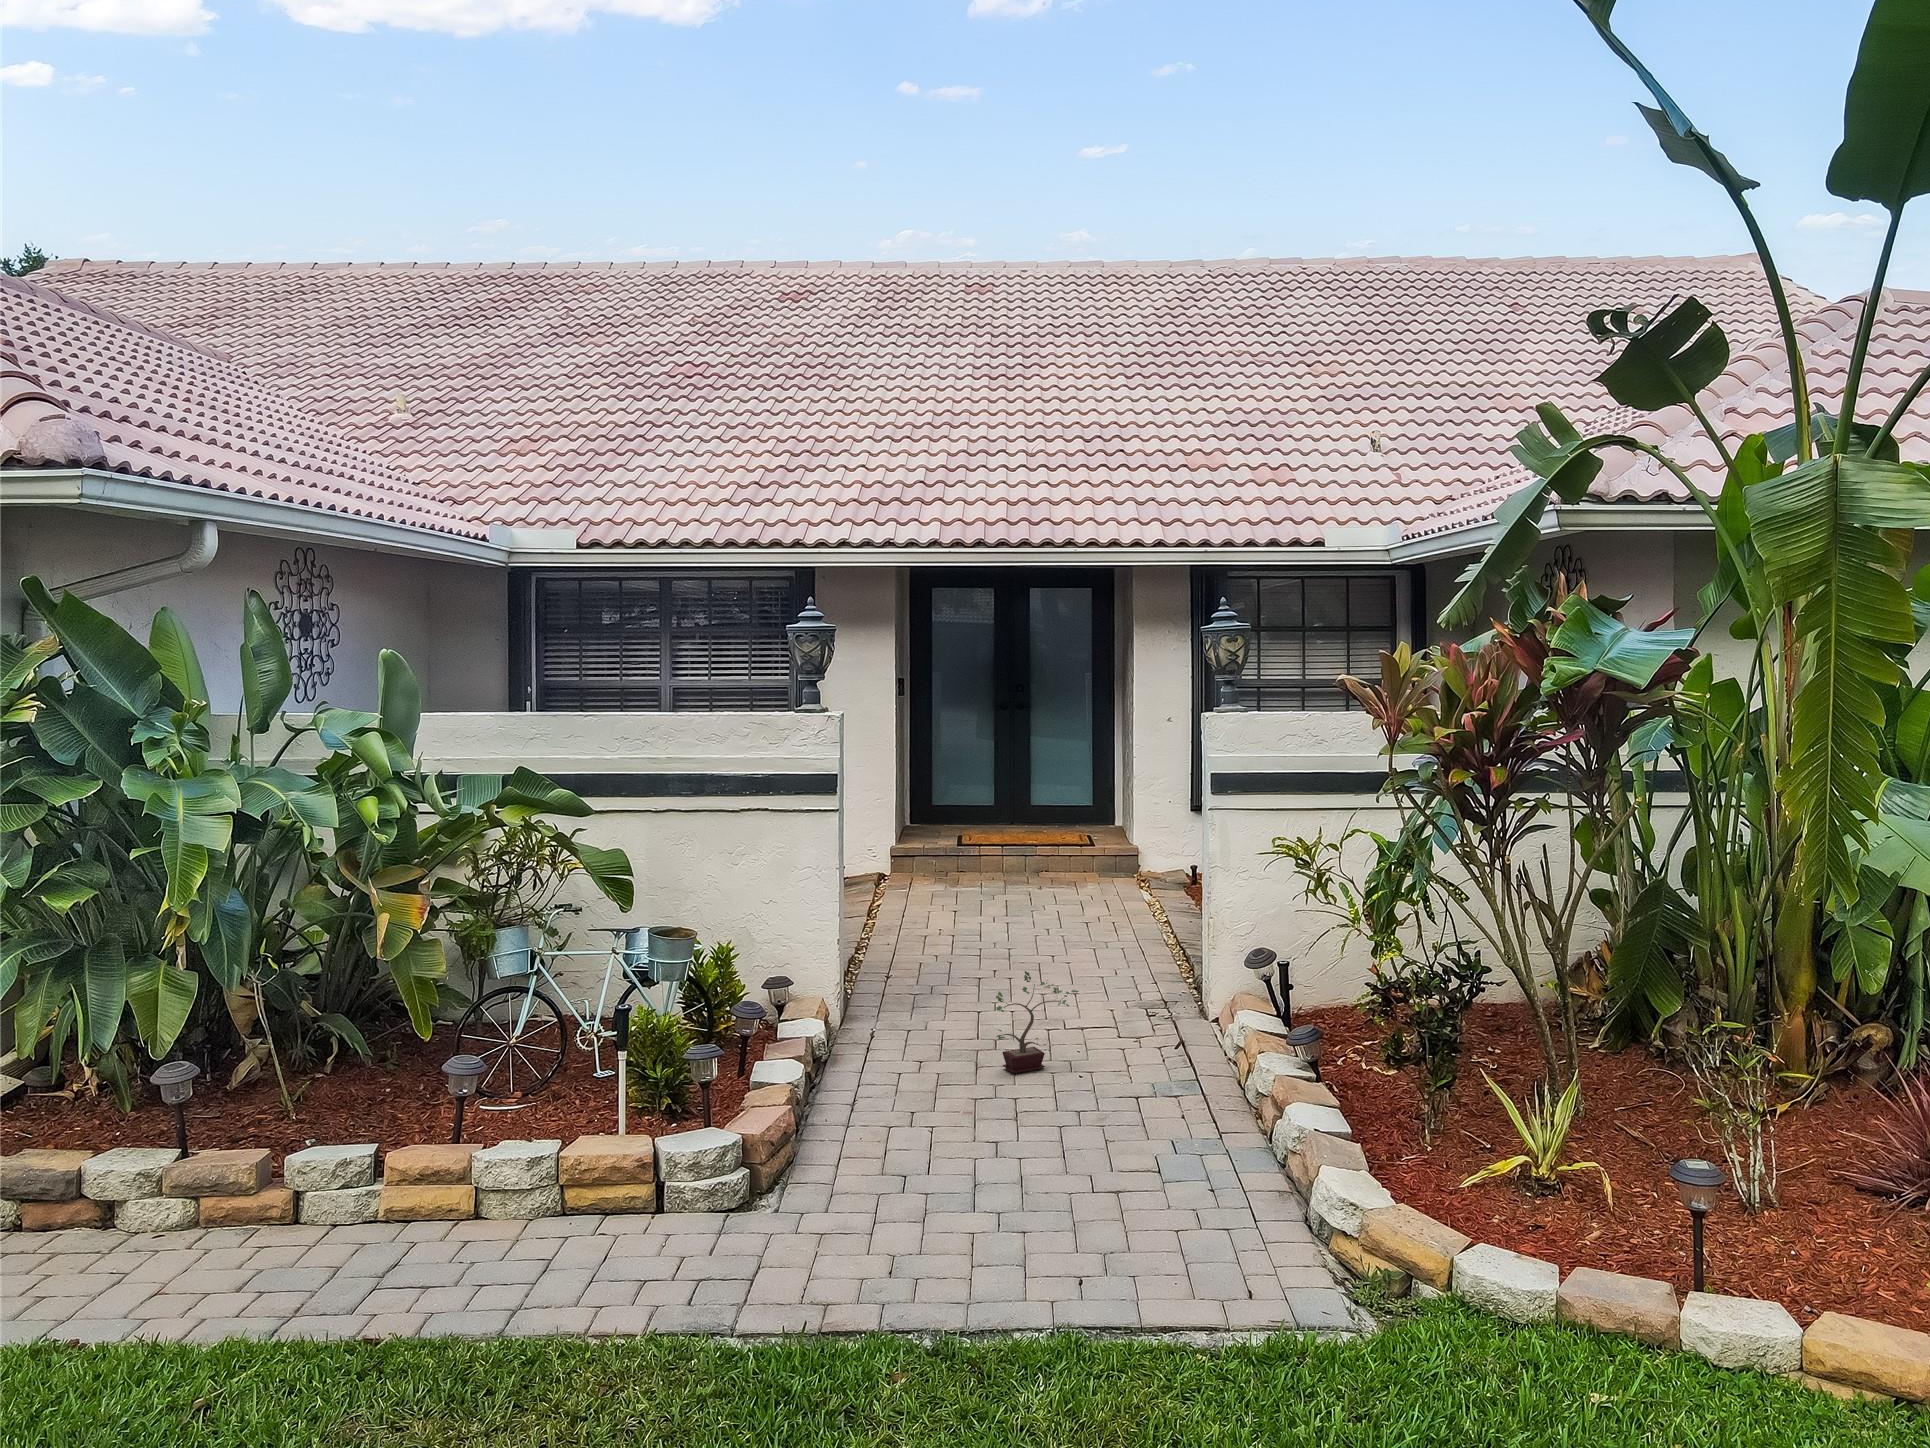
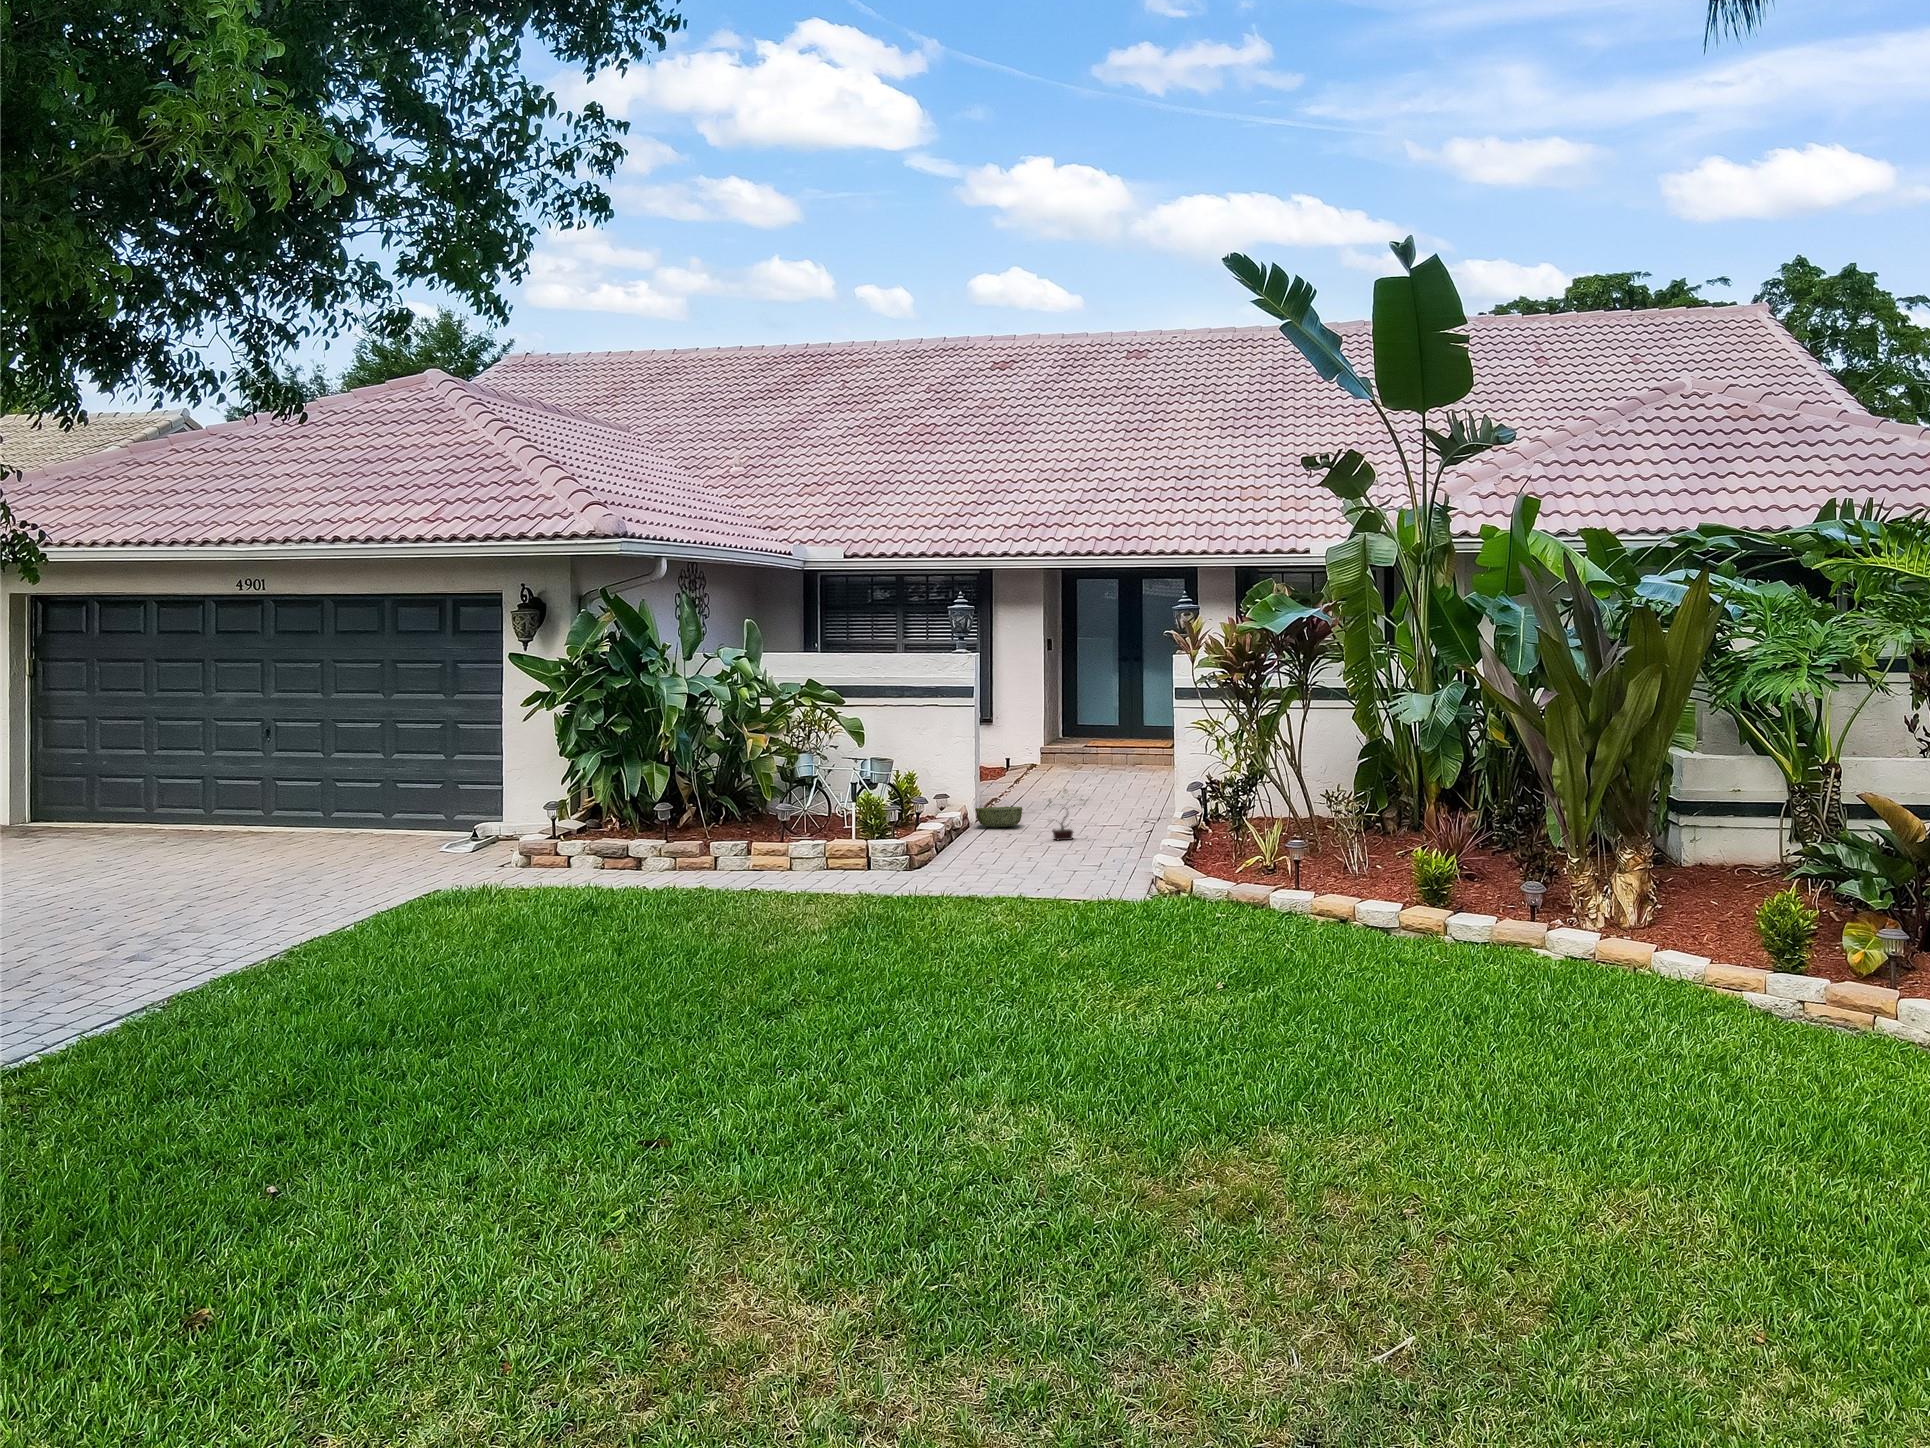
woven basket: none [842,994,928,1037] -> present [975,806,1022,827]

